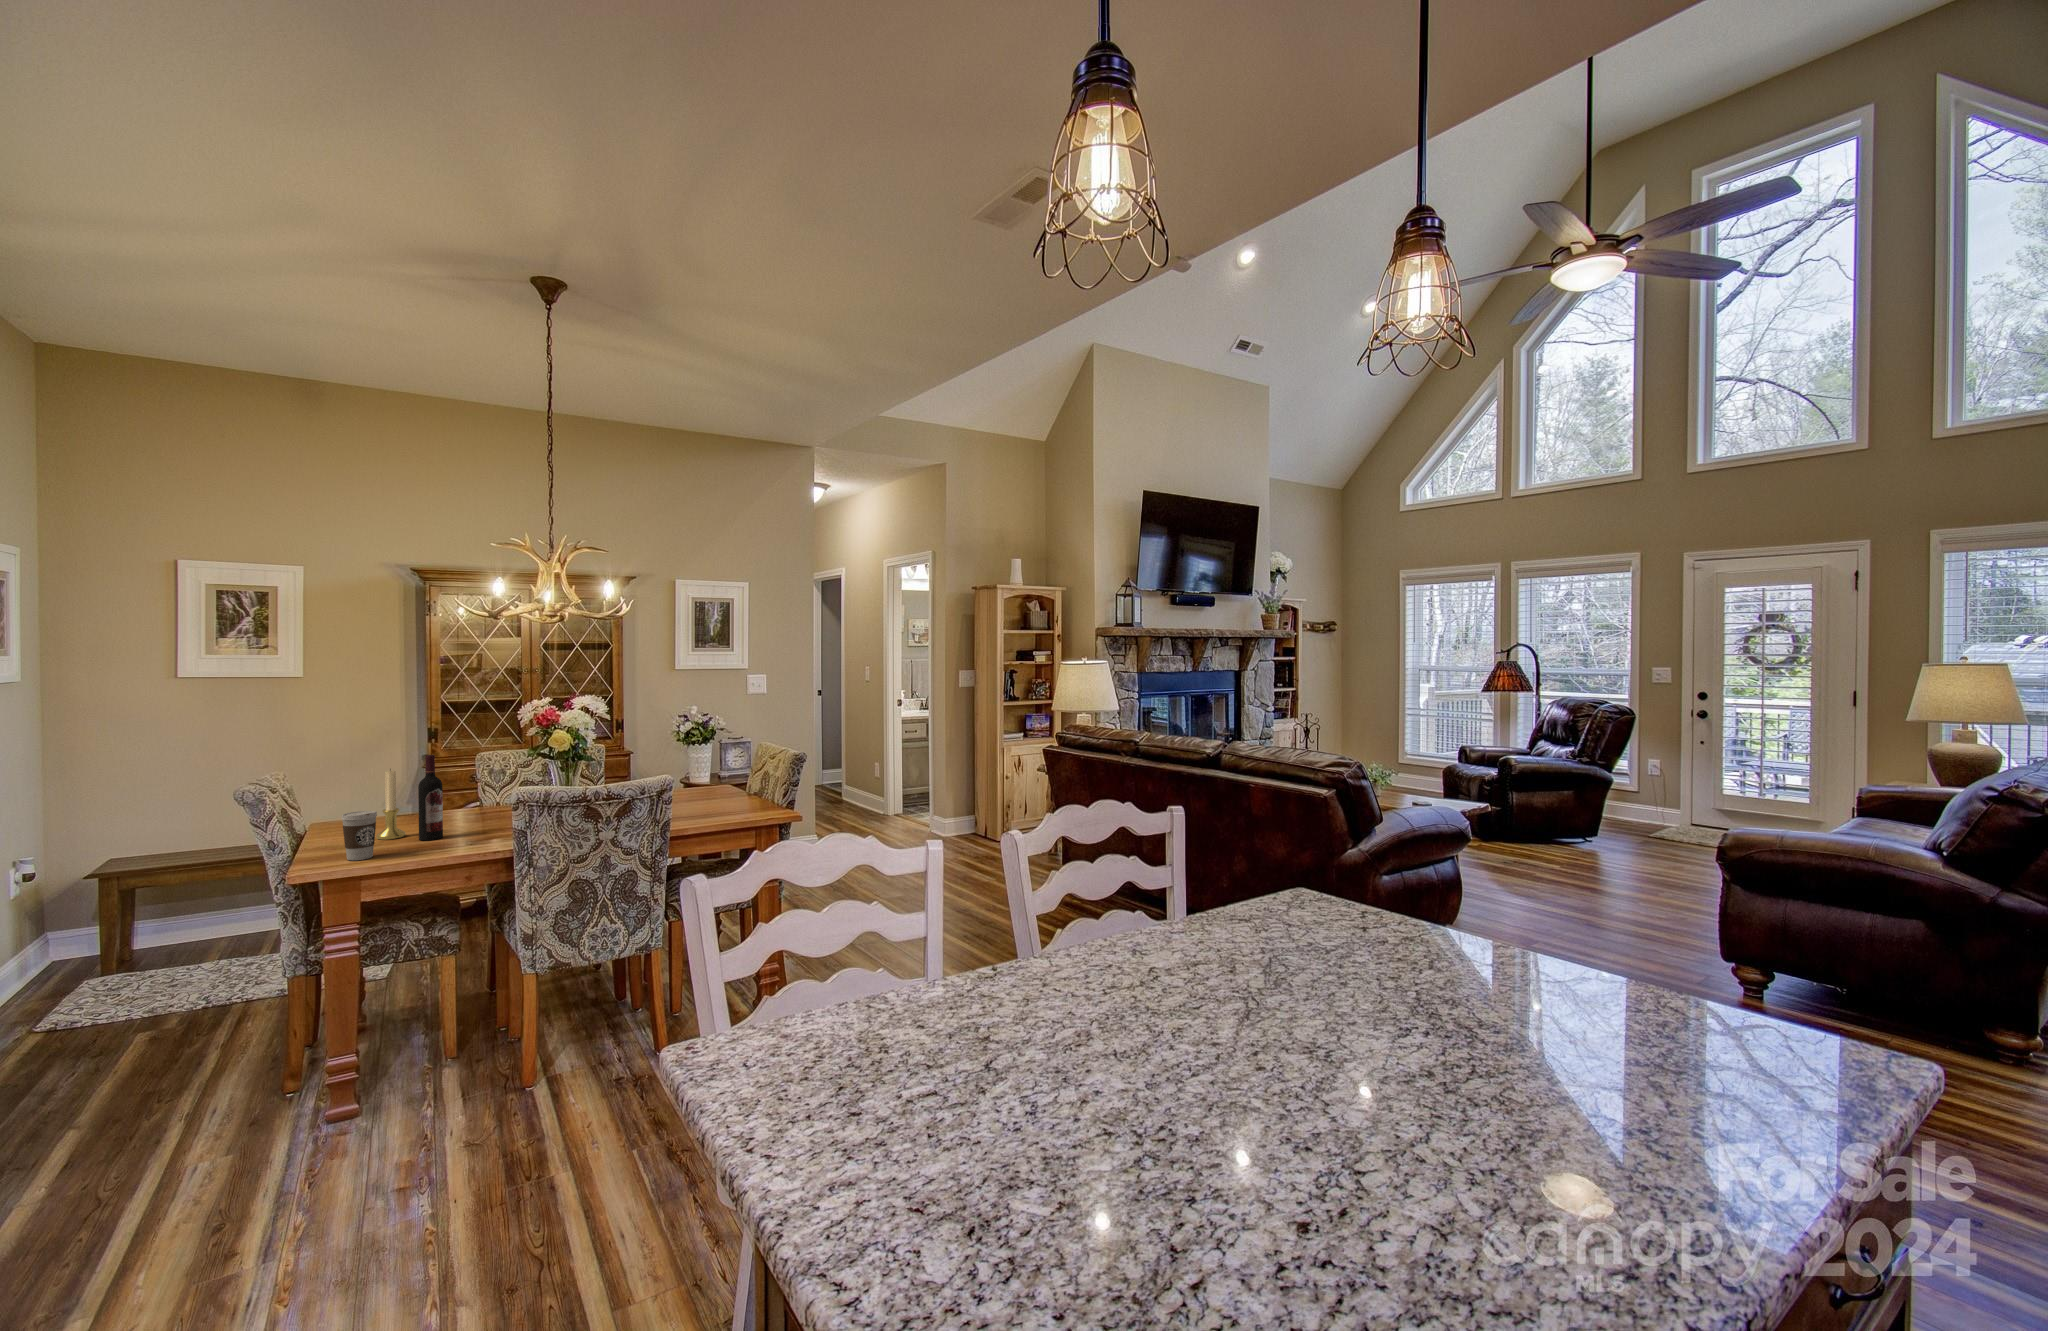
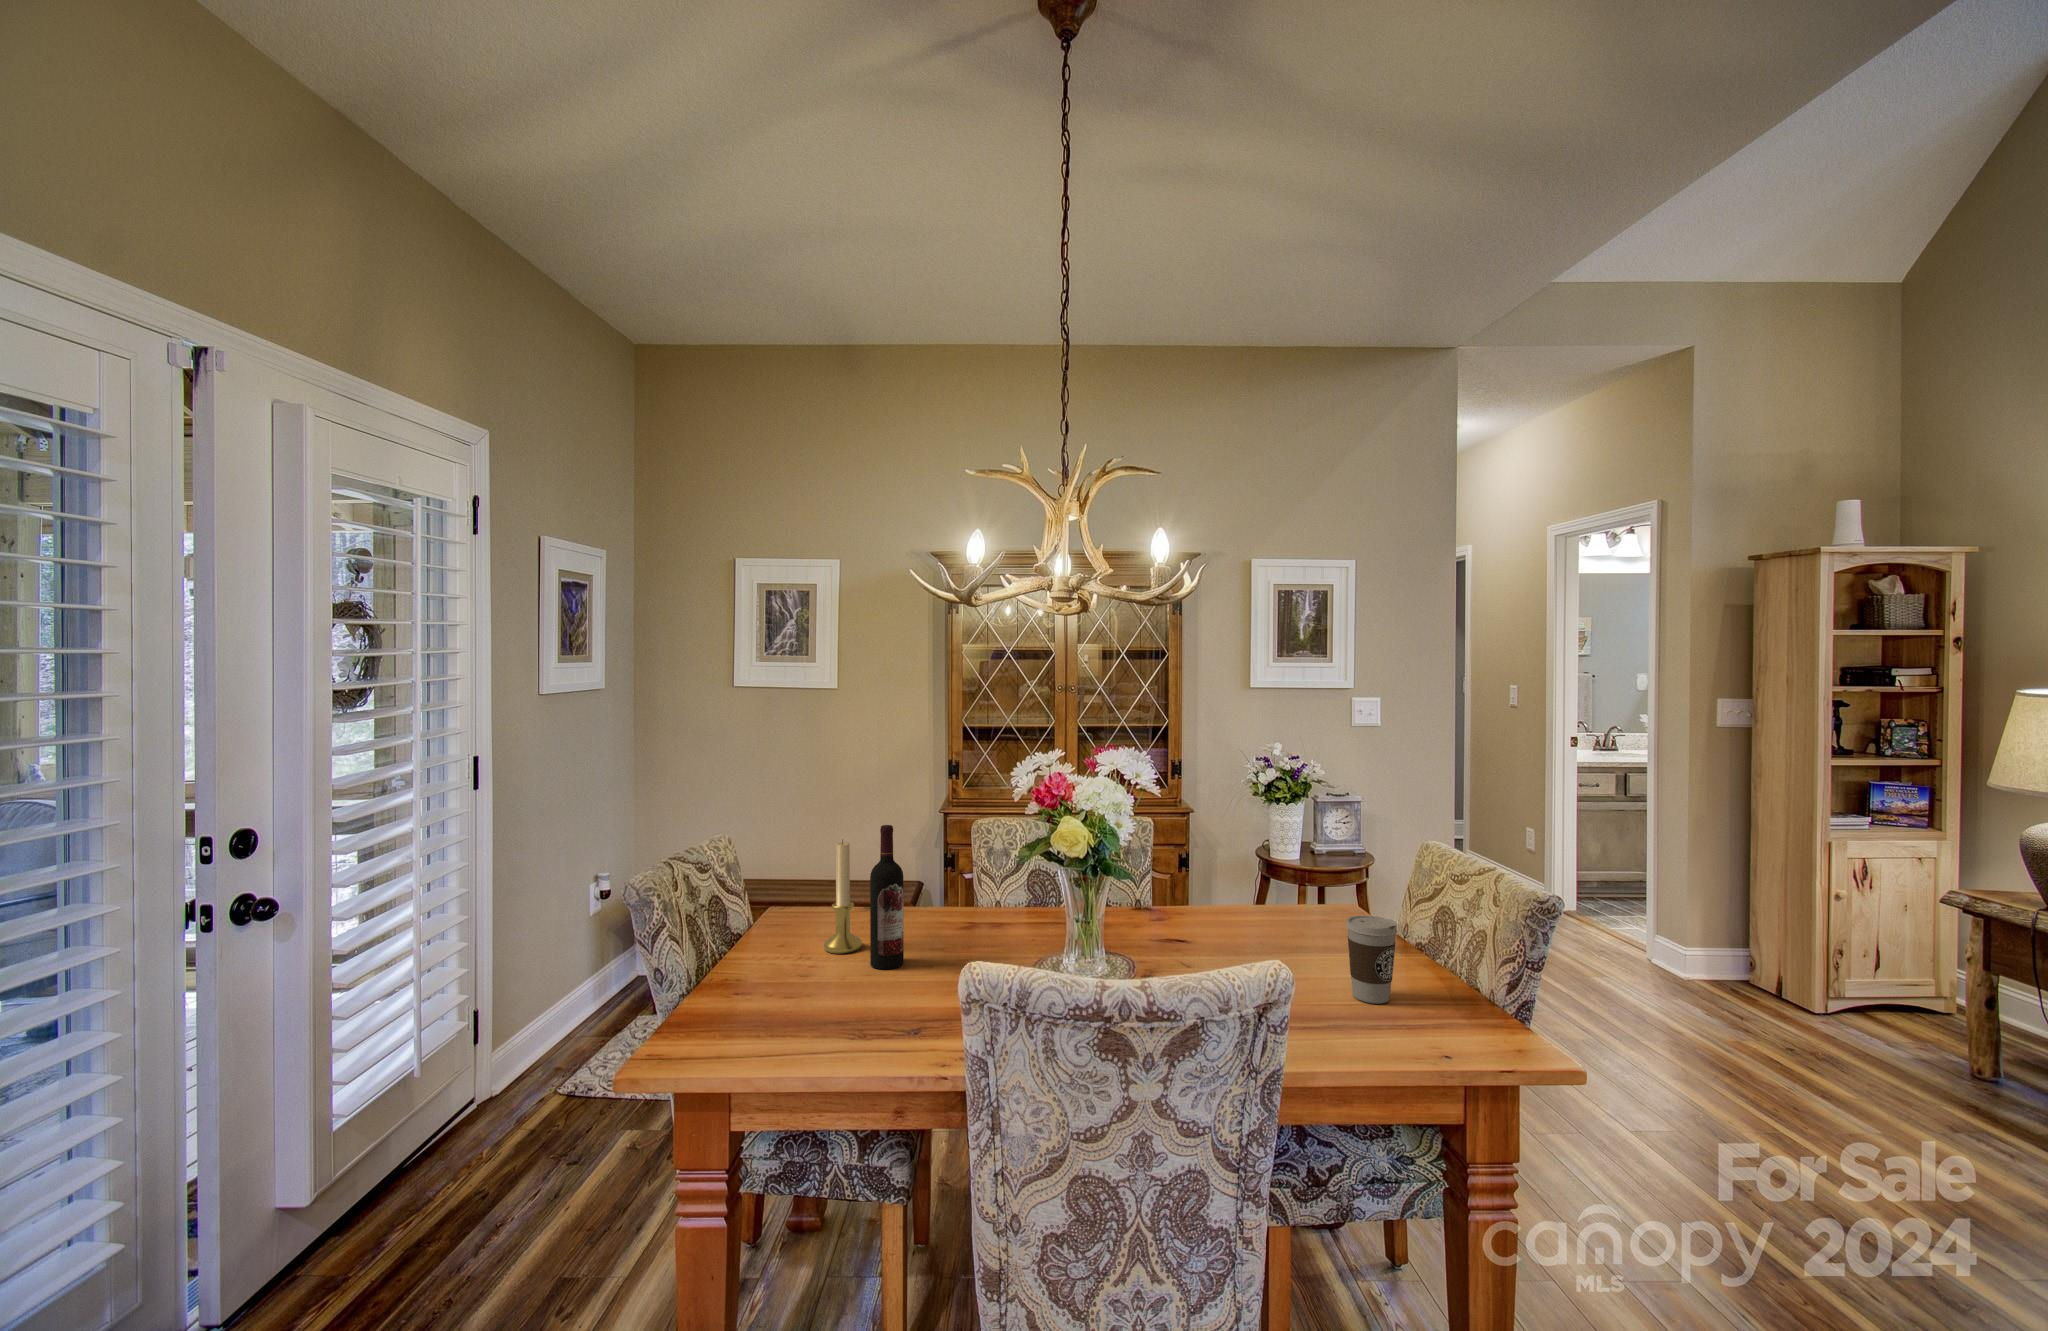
coffee cup: present [341,811,377,861] -> present [1346,915,1397,1004]

